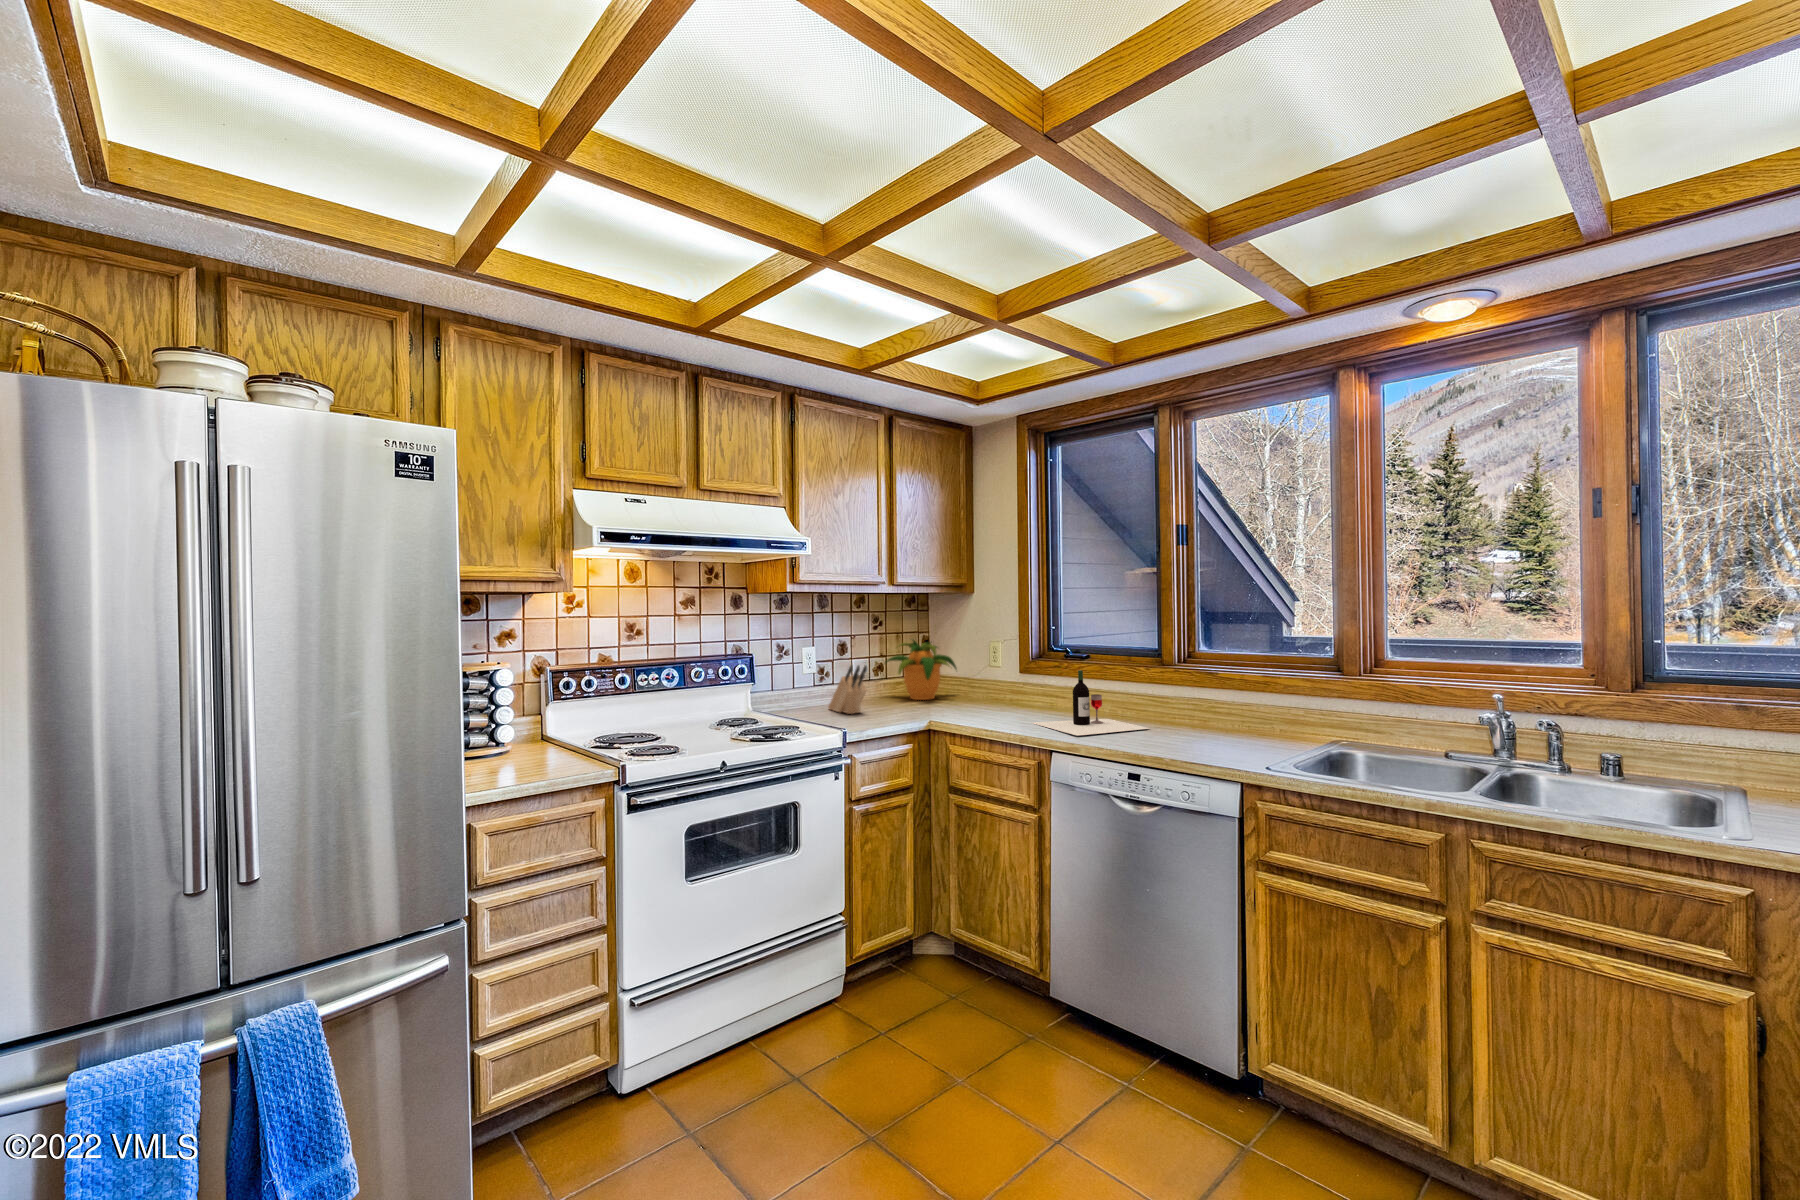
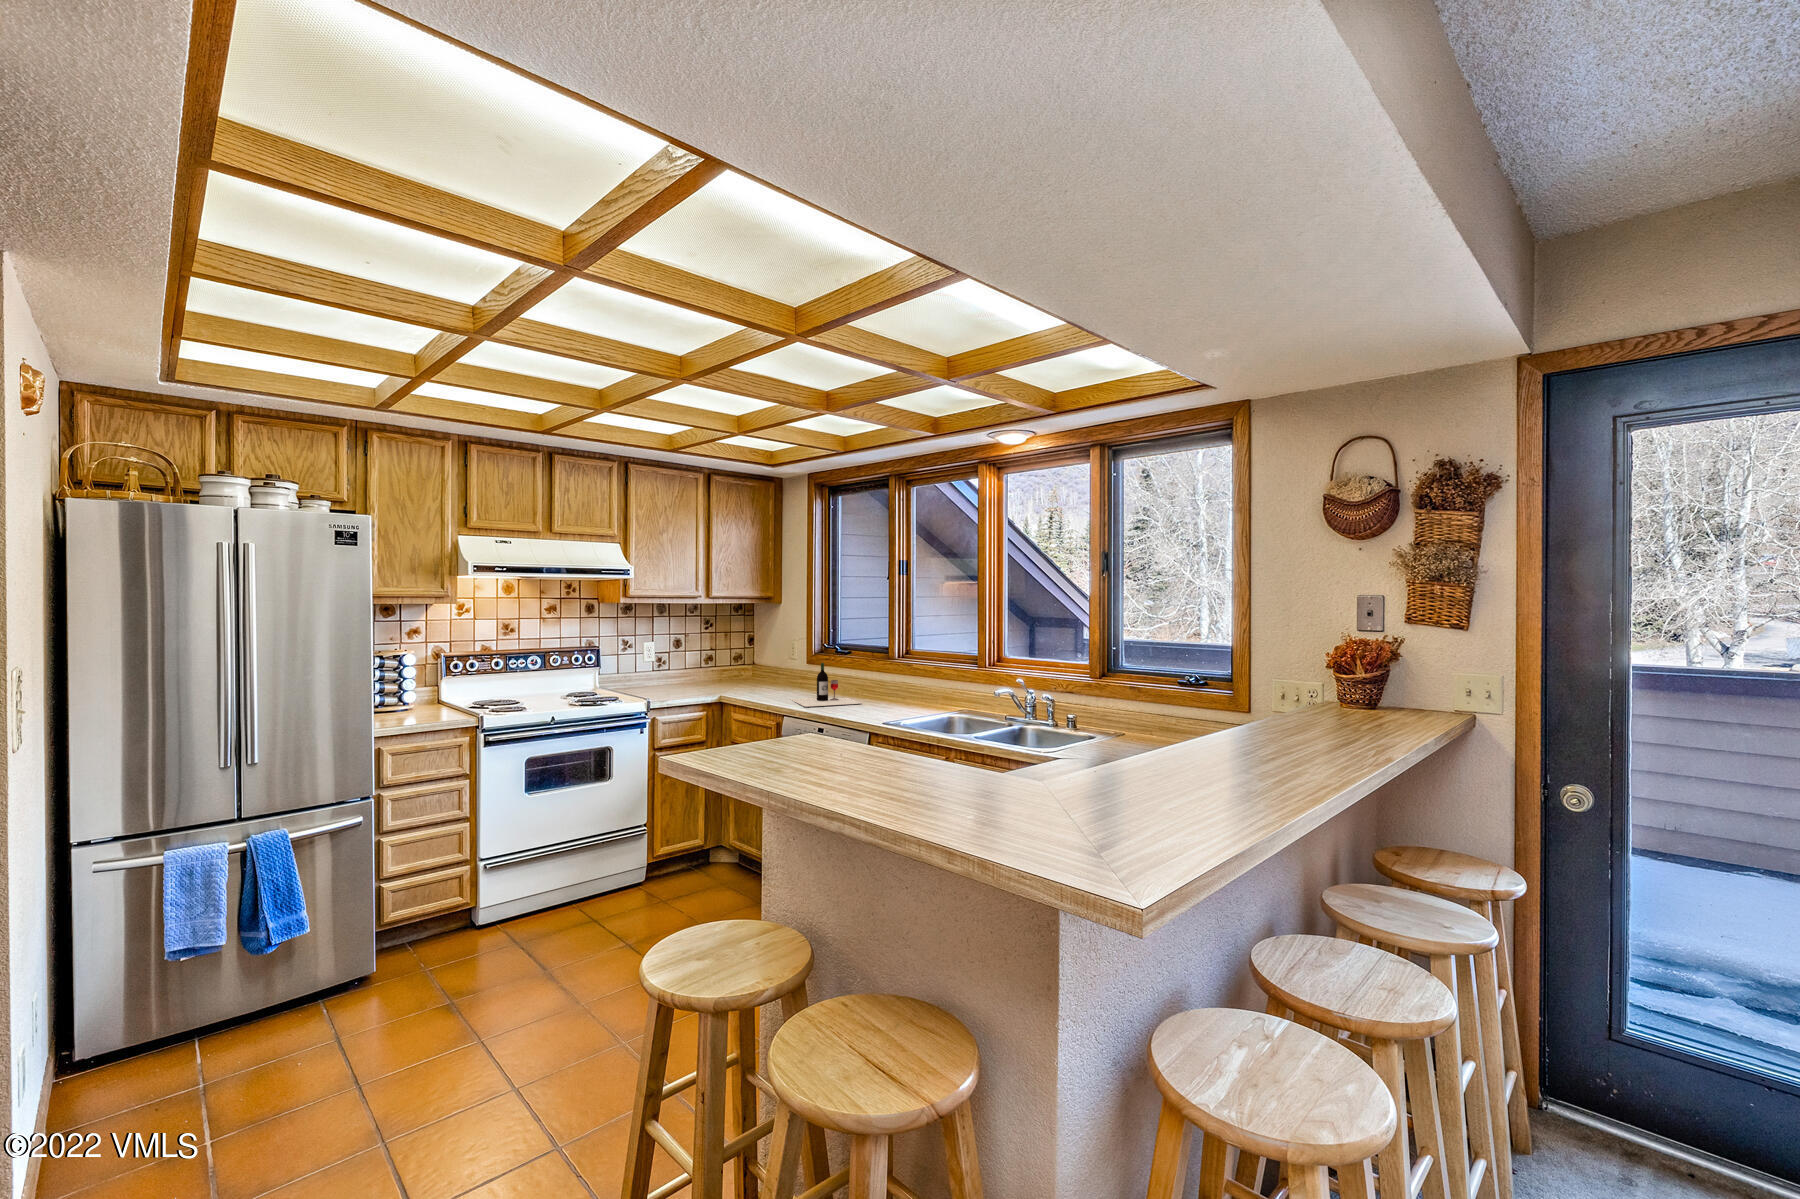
potted plant: present [886,639,957,700] -> none [711,637,768,684]
knife block: present [828,665,867,714] -> none [660,656,684,692]

